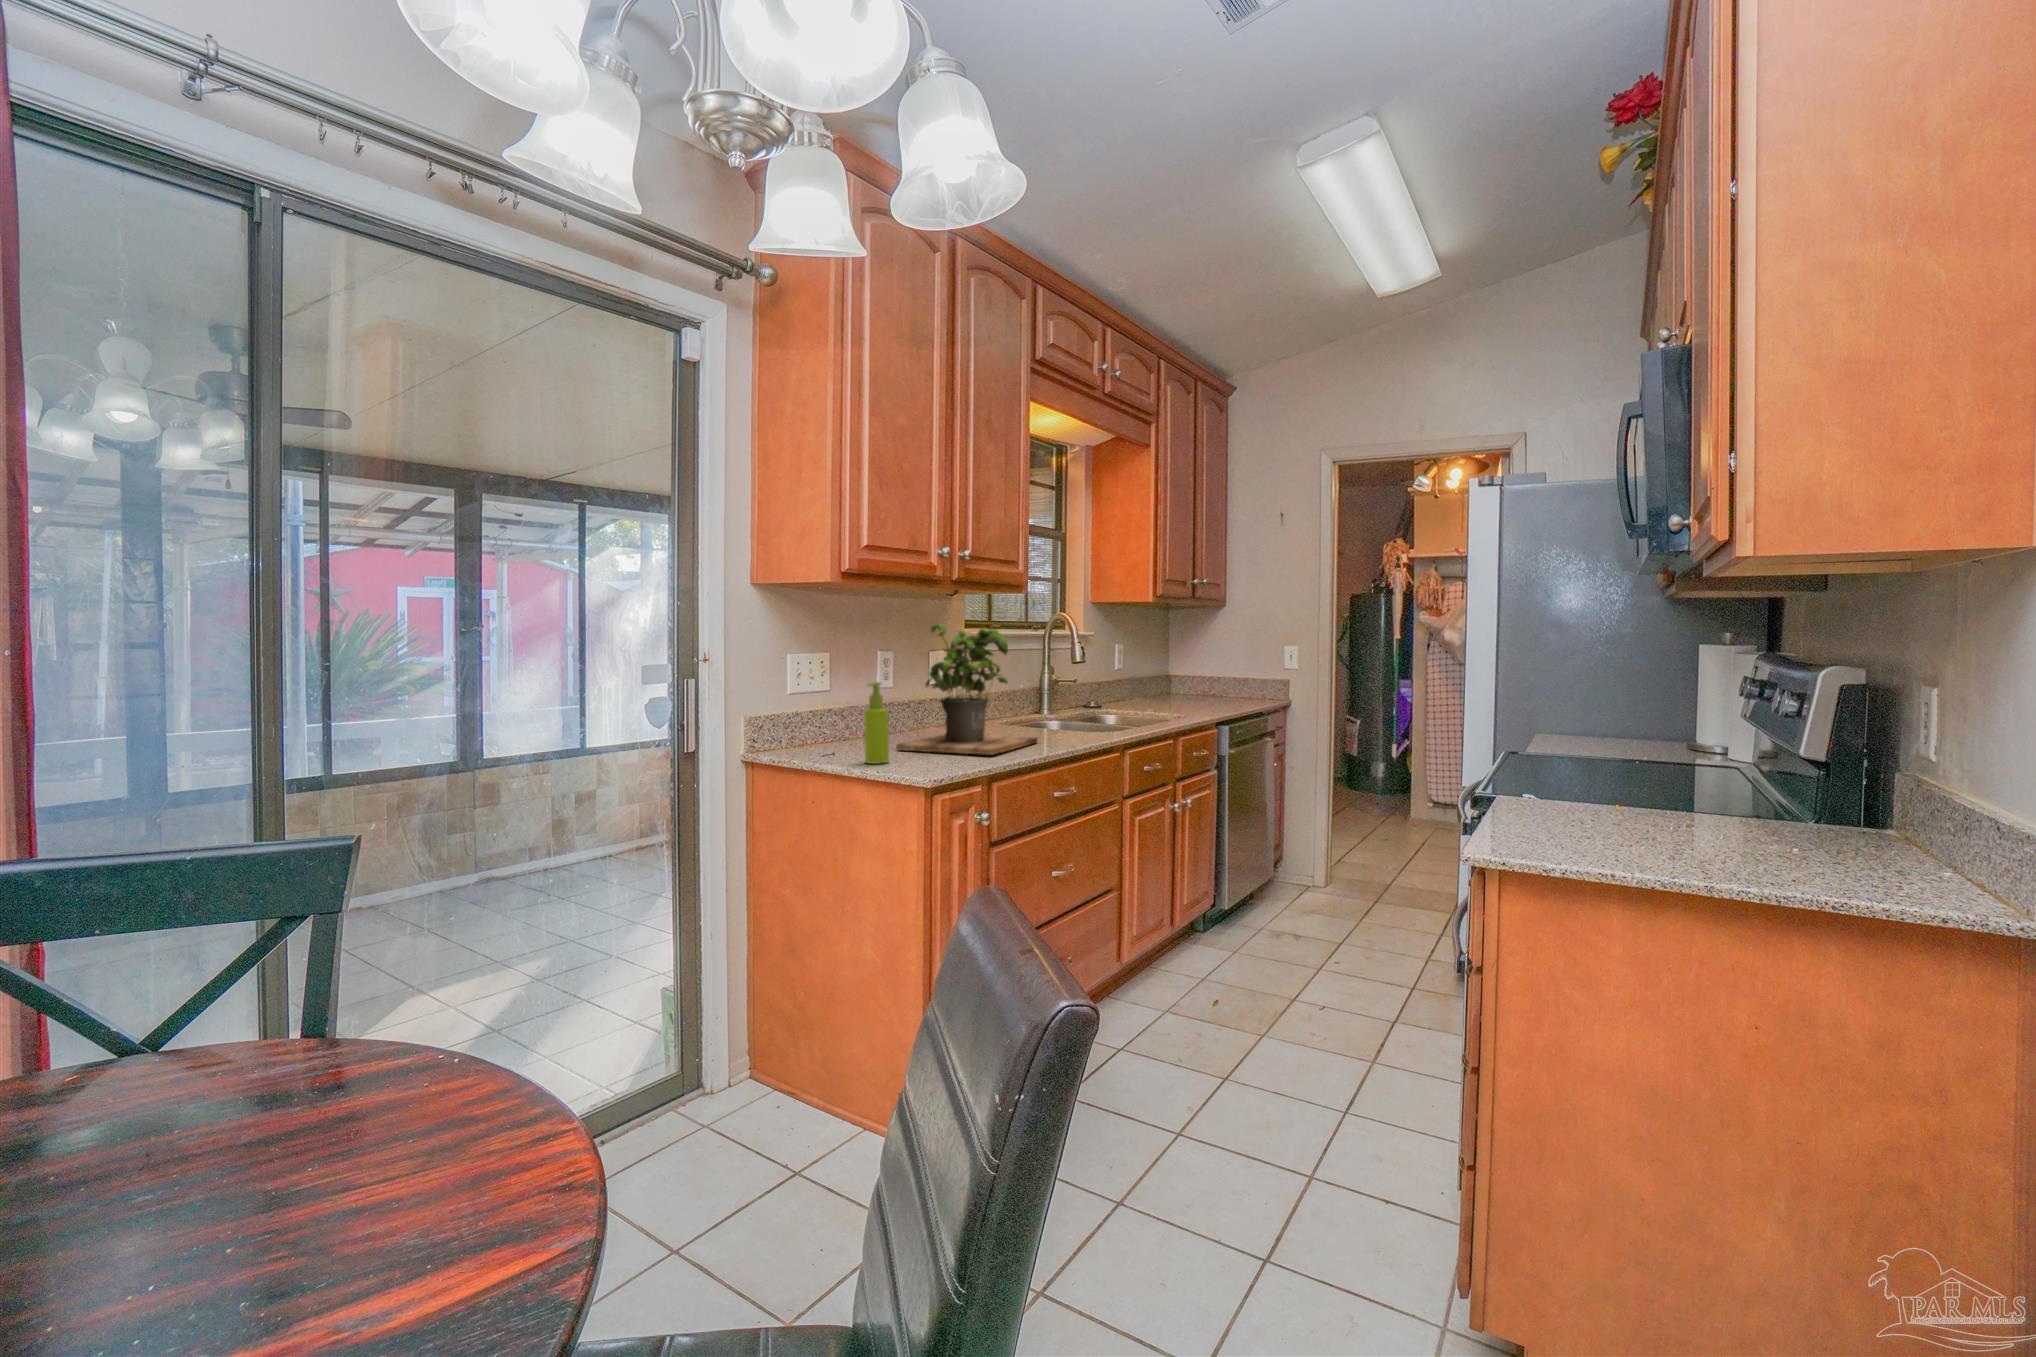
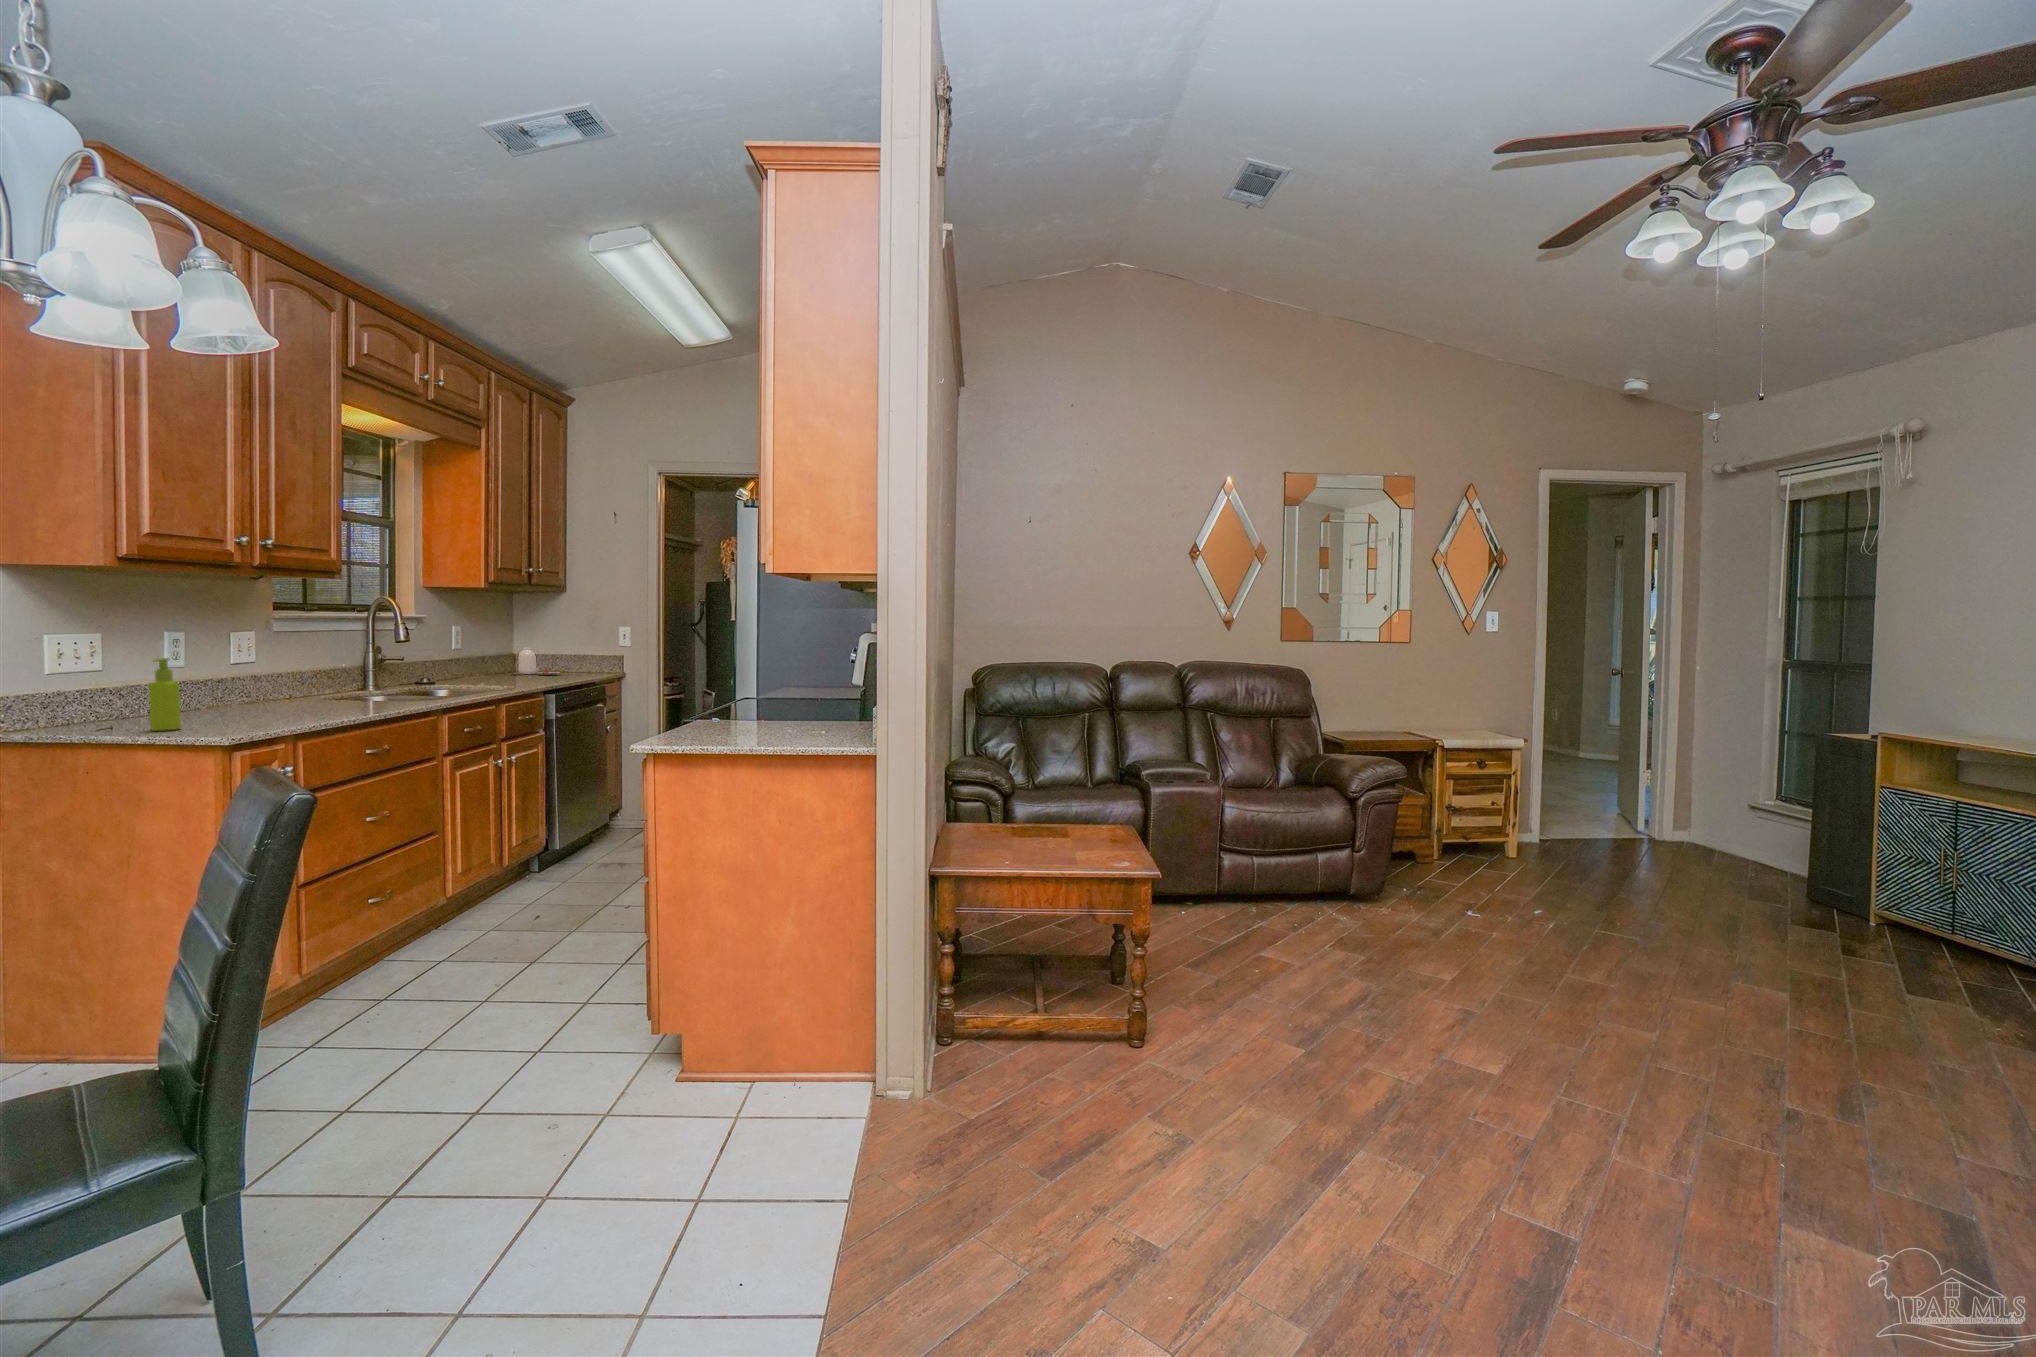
potted plant: present [896,624,1038,755] -> none [184,606,354,721]
jar: none [1166,668,1216,698] -> present [512,648,561,675]

